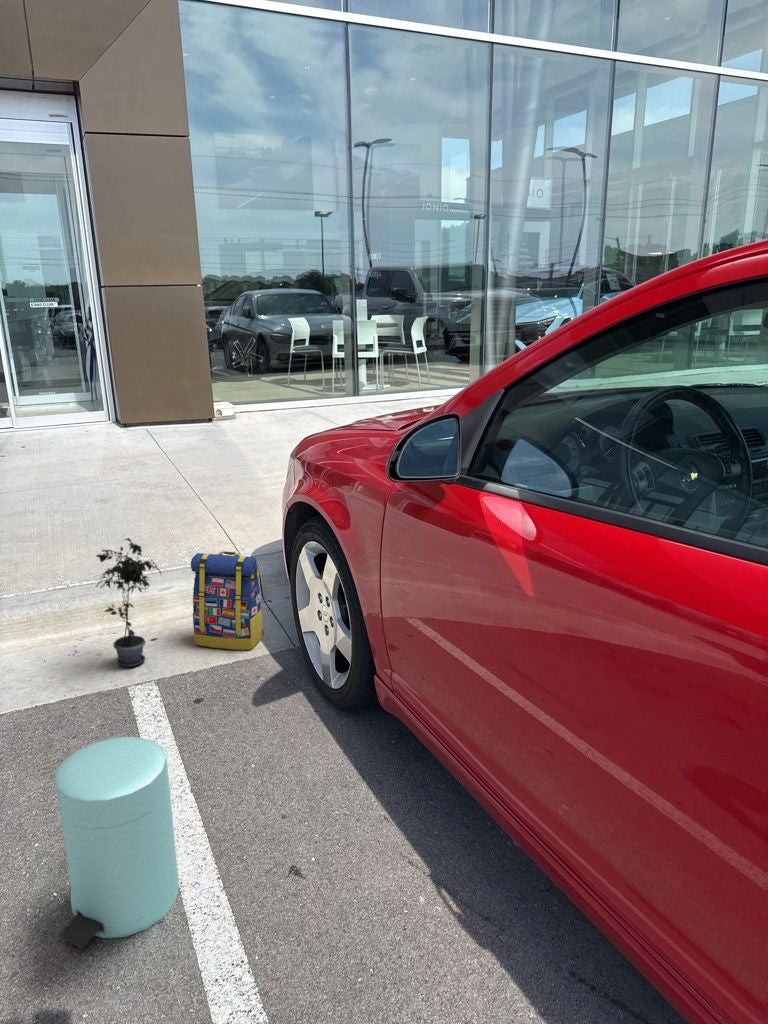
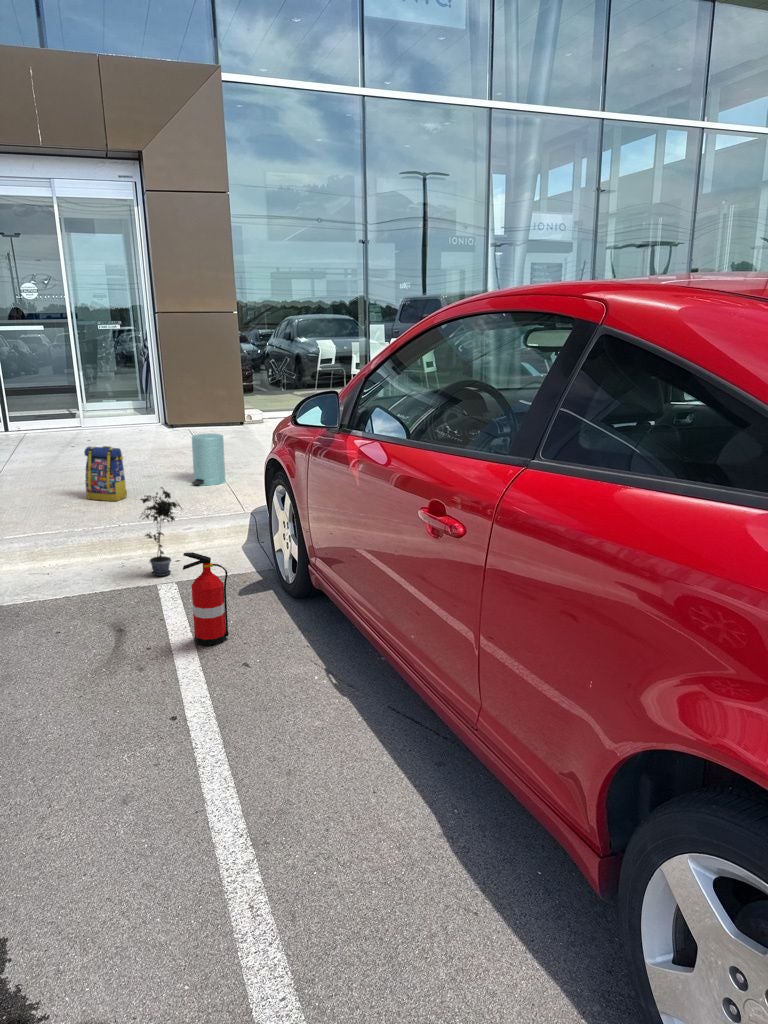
backpack: present [191,551,264,650] -> present [84,446,127,501]
fire extinguisher: none [179,676,254,826] -> present [183,552,229,646]
trash can: present [55,737,179,949] -> present [192,434,225,485]

